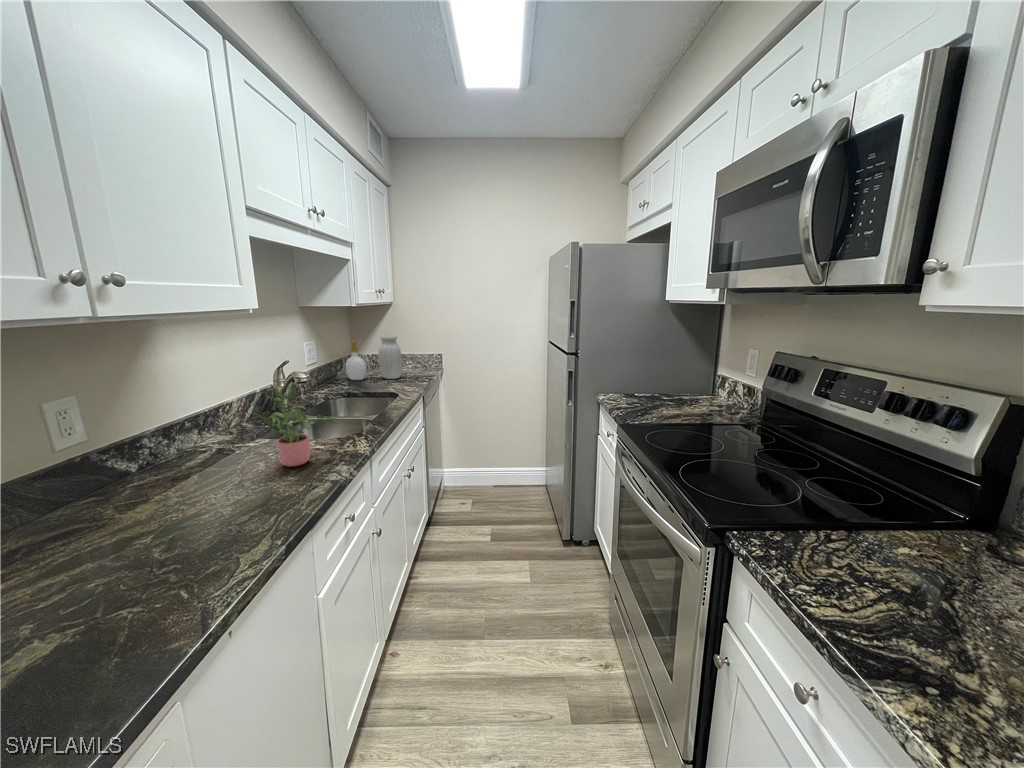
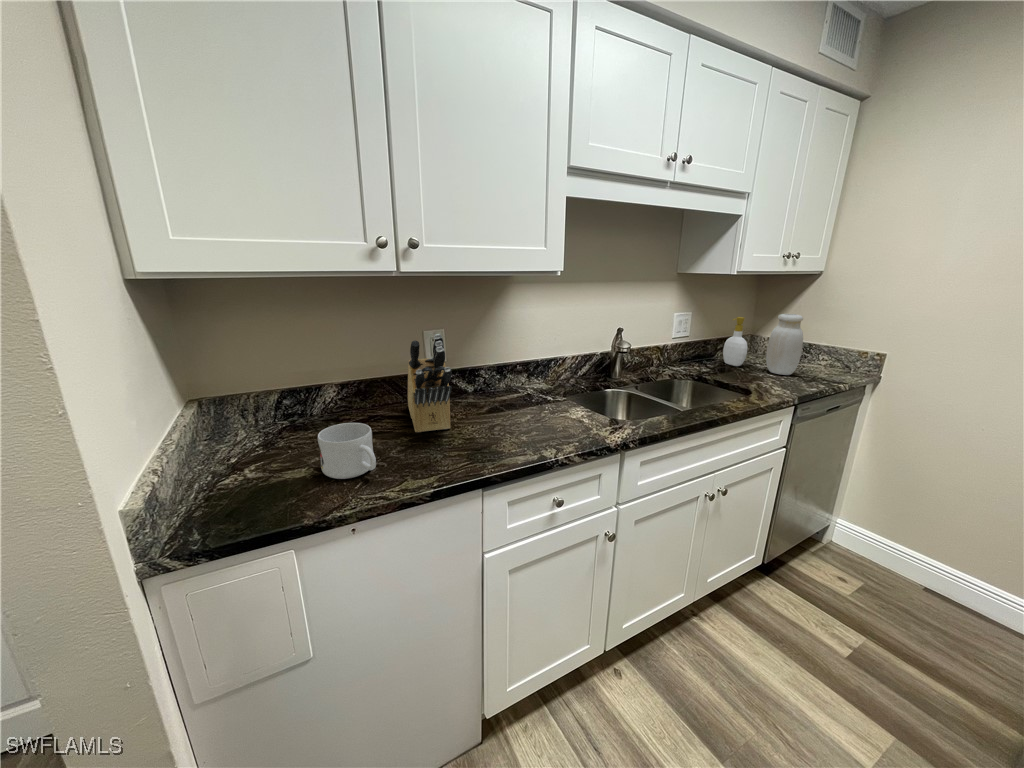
potted plant: present [253,383,337,467] -> none [510,350,582,431]
knife block: none [48,389,208,530] -> present [408,334,452,432]
mug: none [55,528,197,626] -> present [318,423,376,479]

